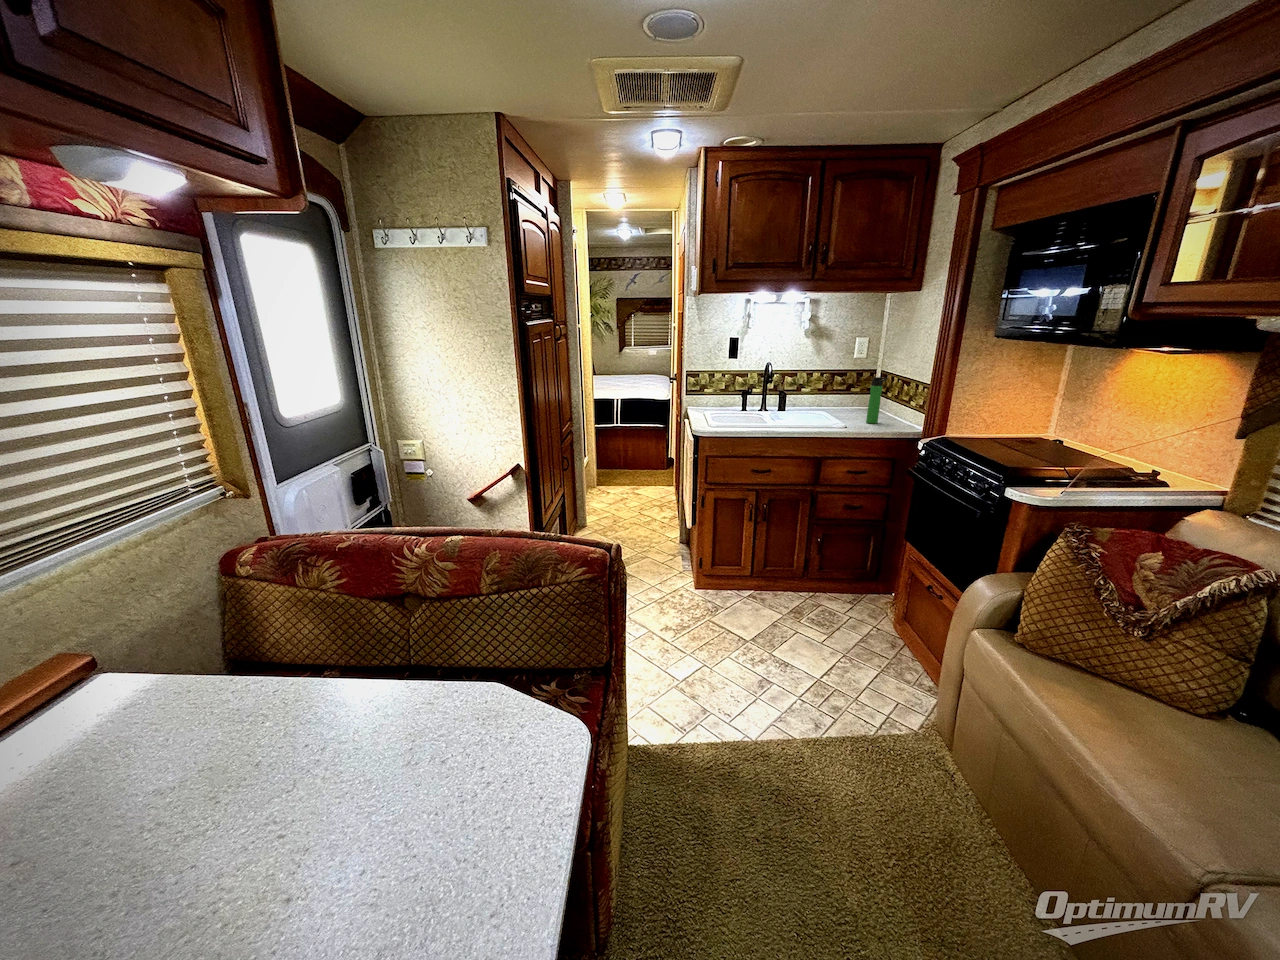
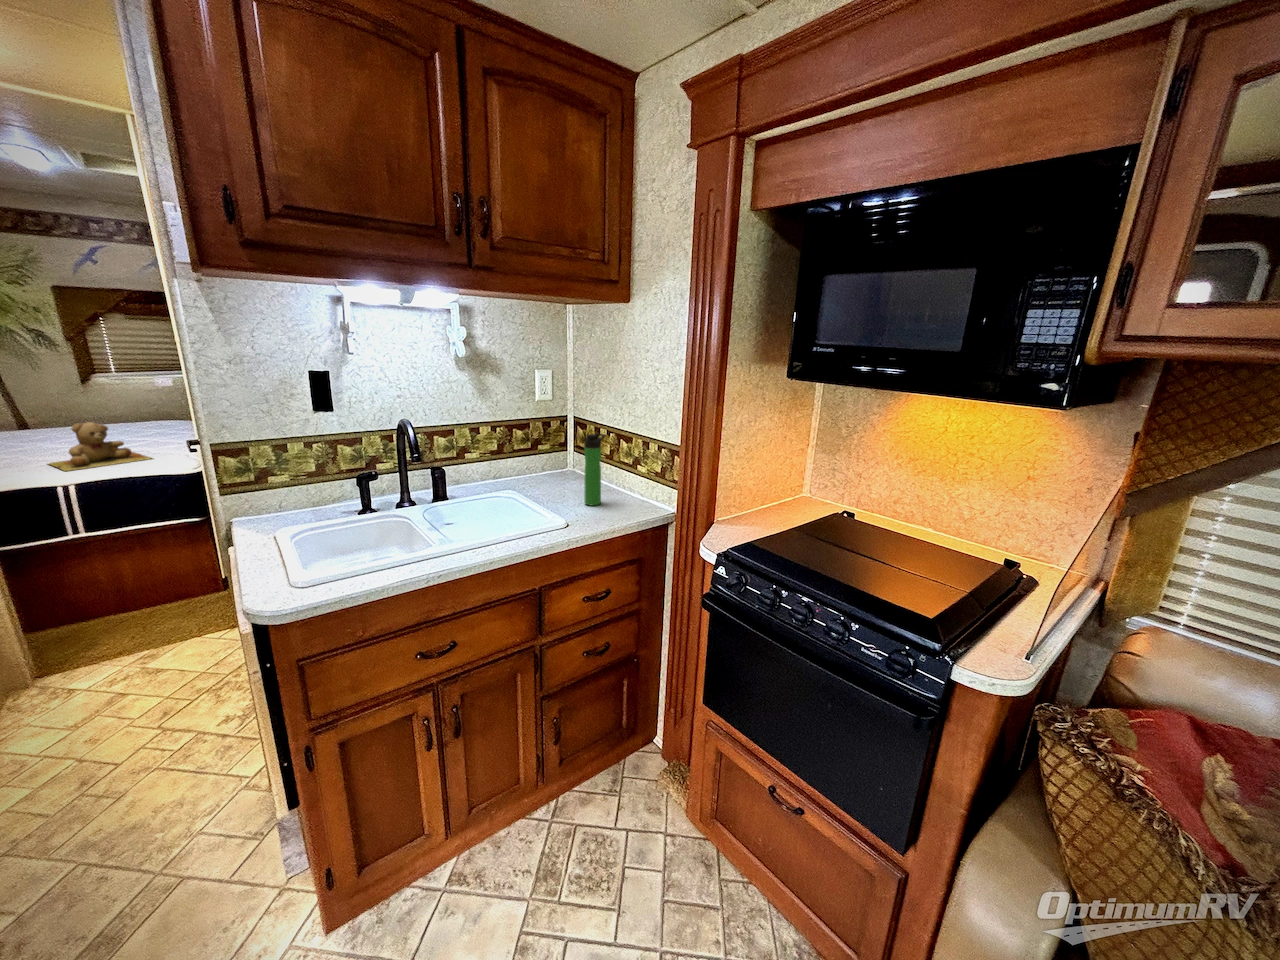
teddy bear: none [610,369,649,392] -> present [49,422,152,471]

